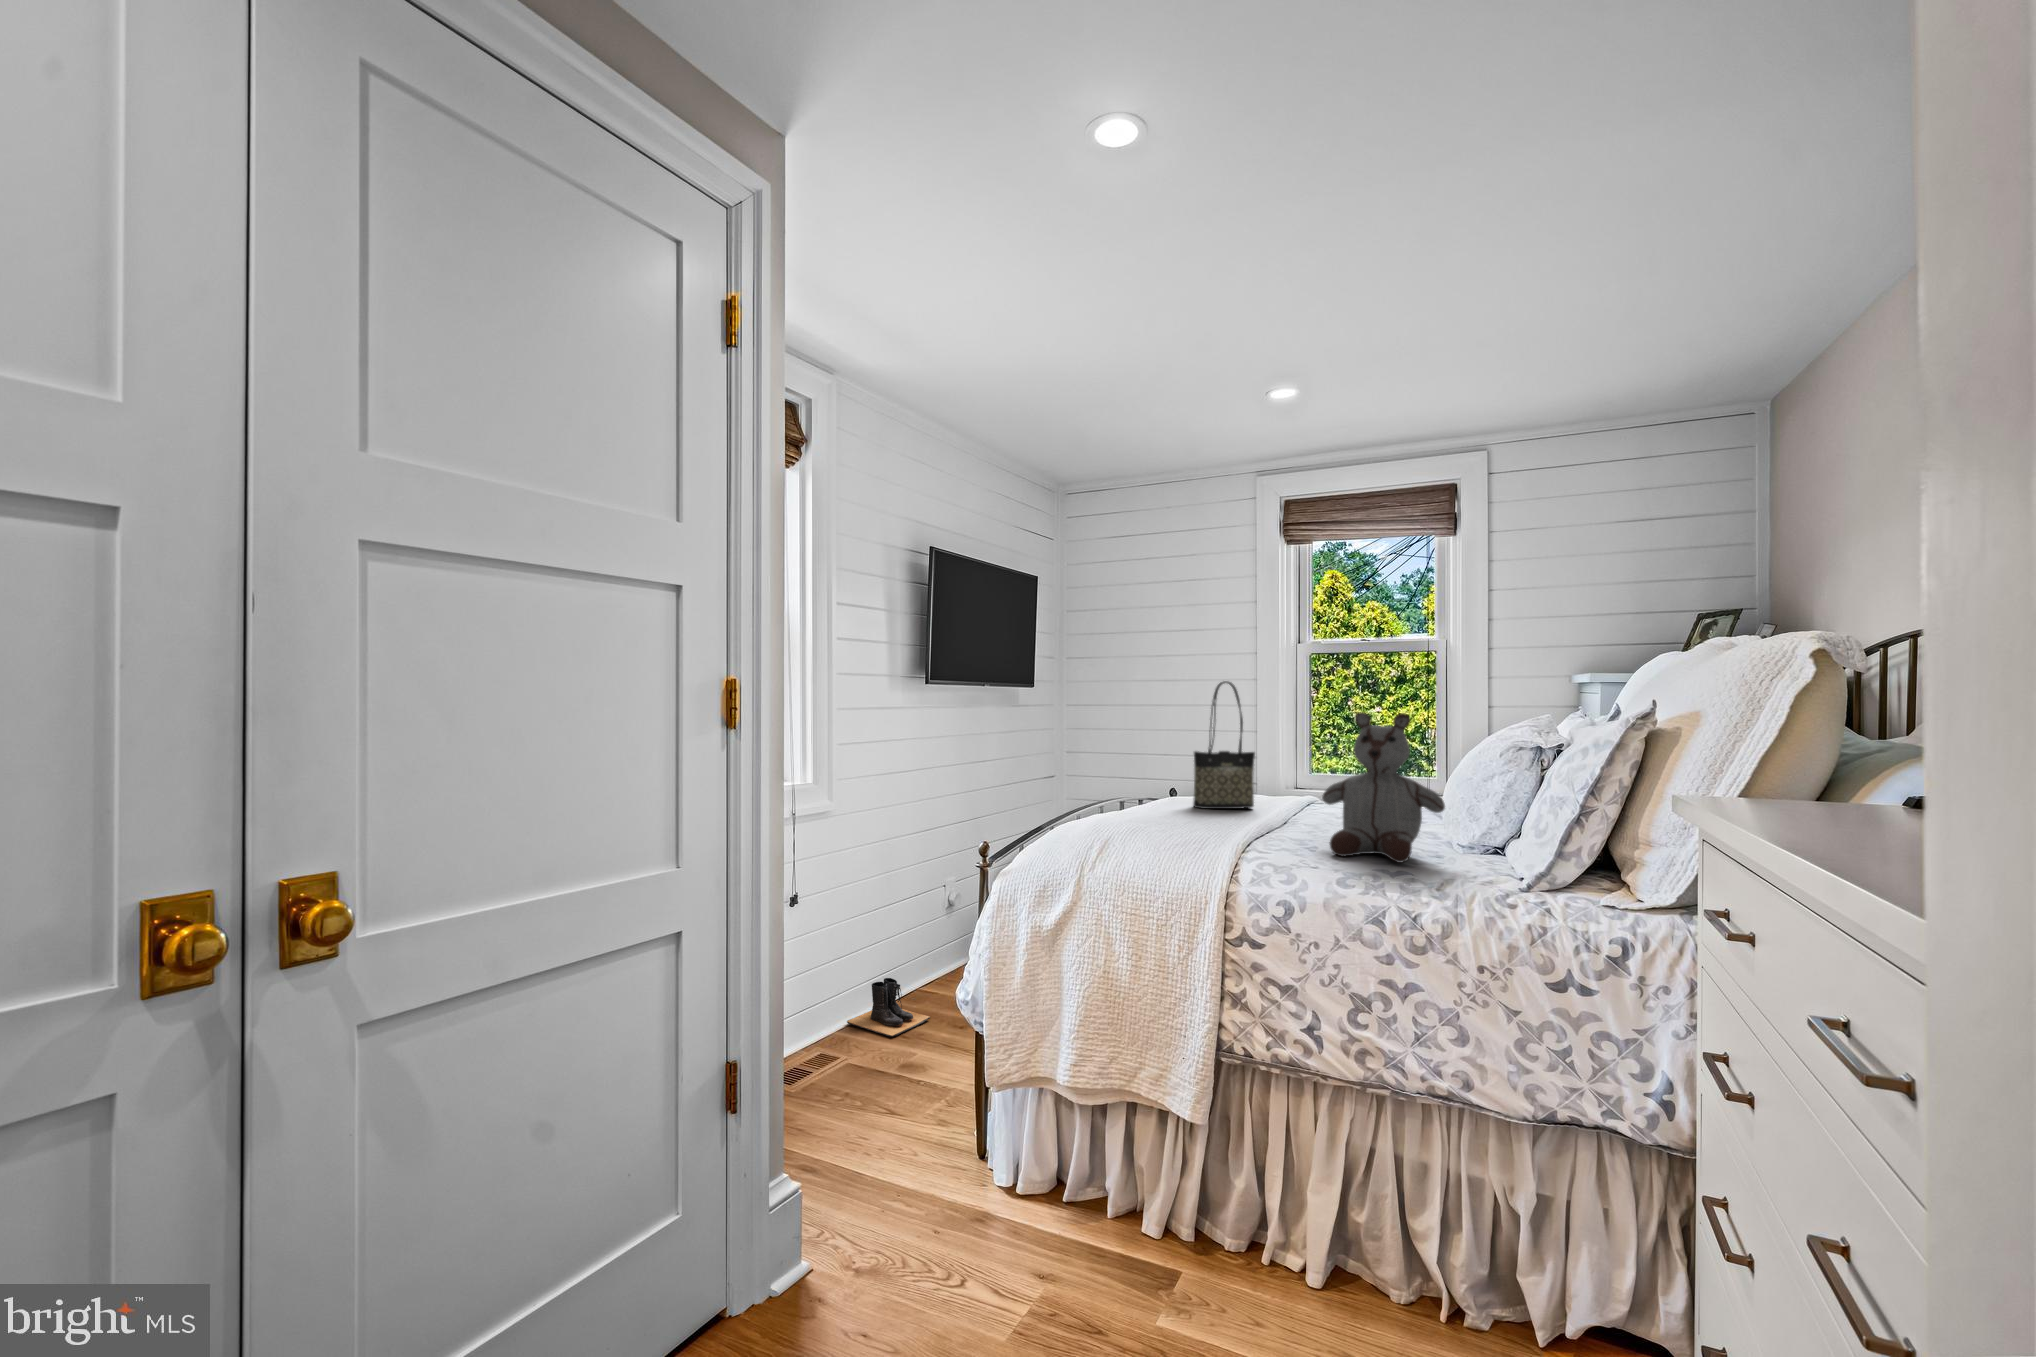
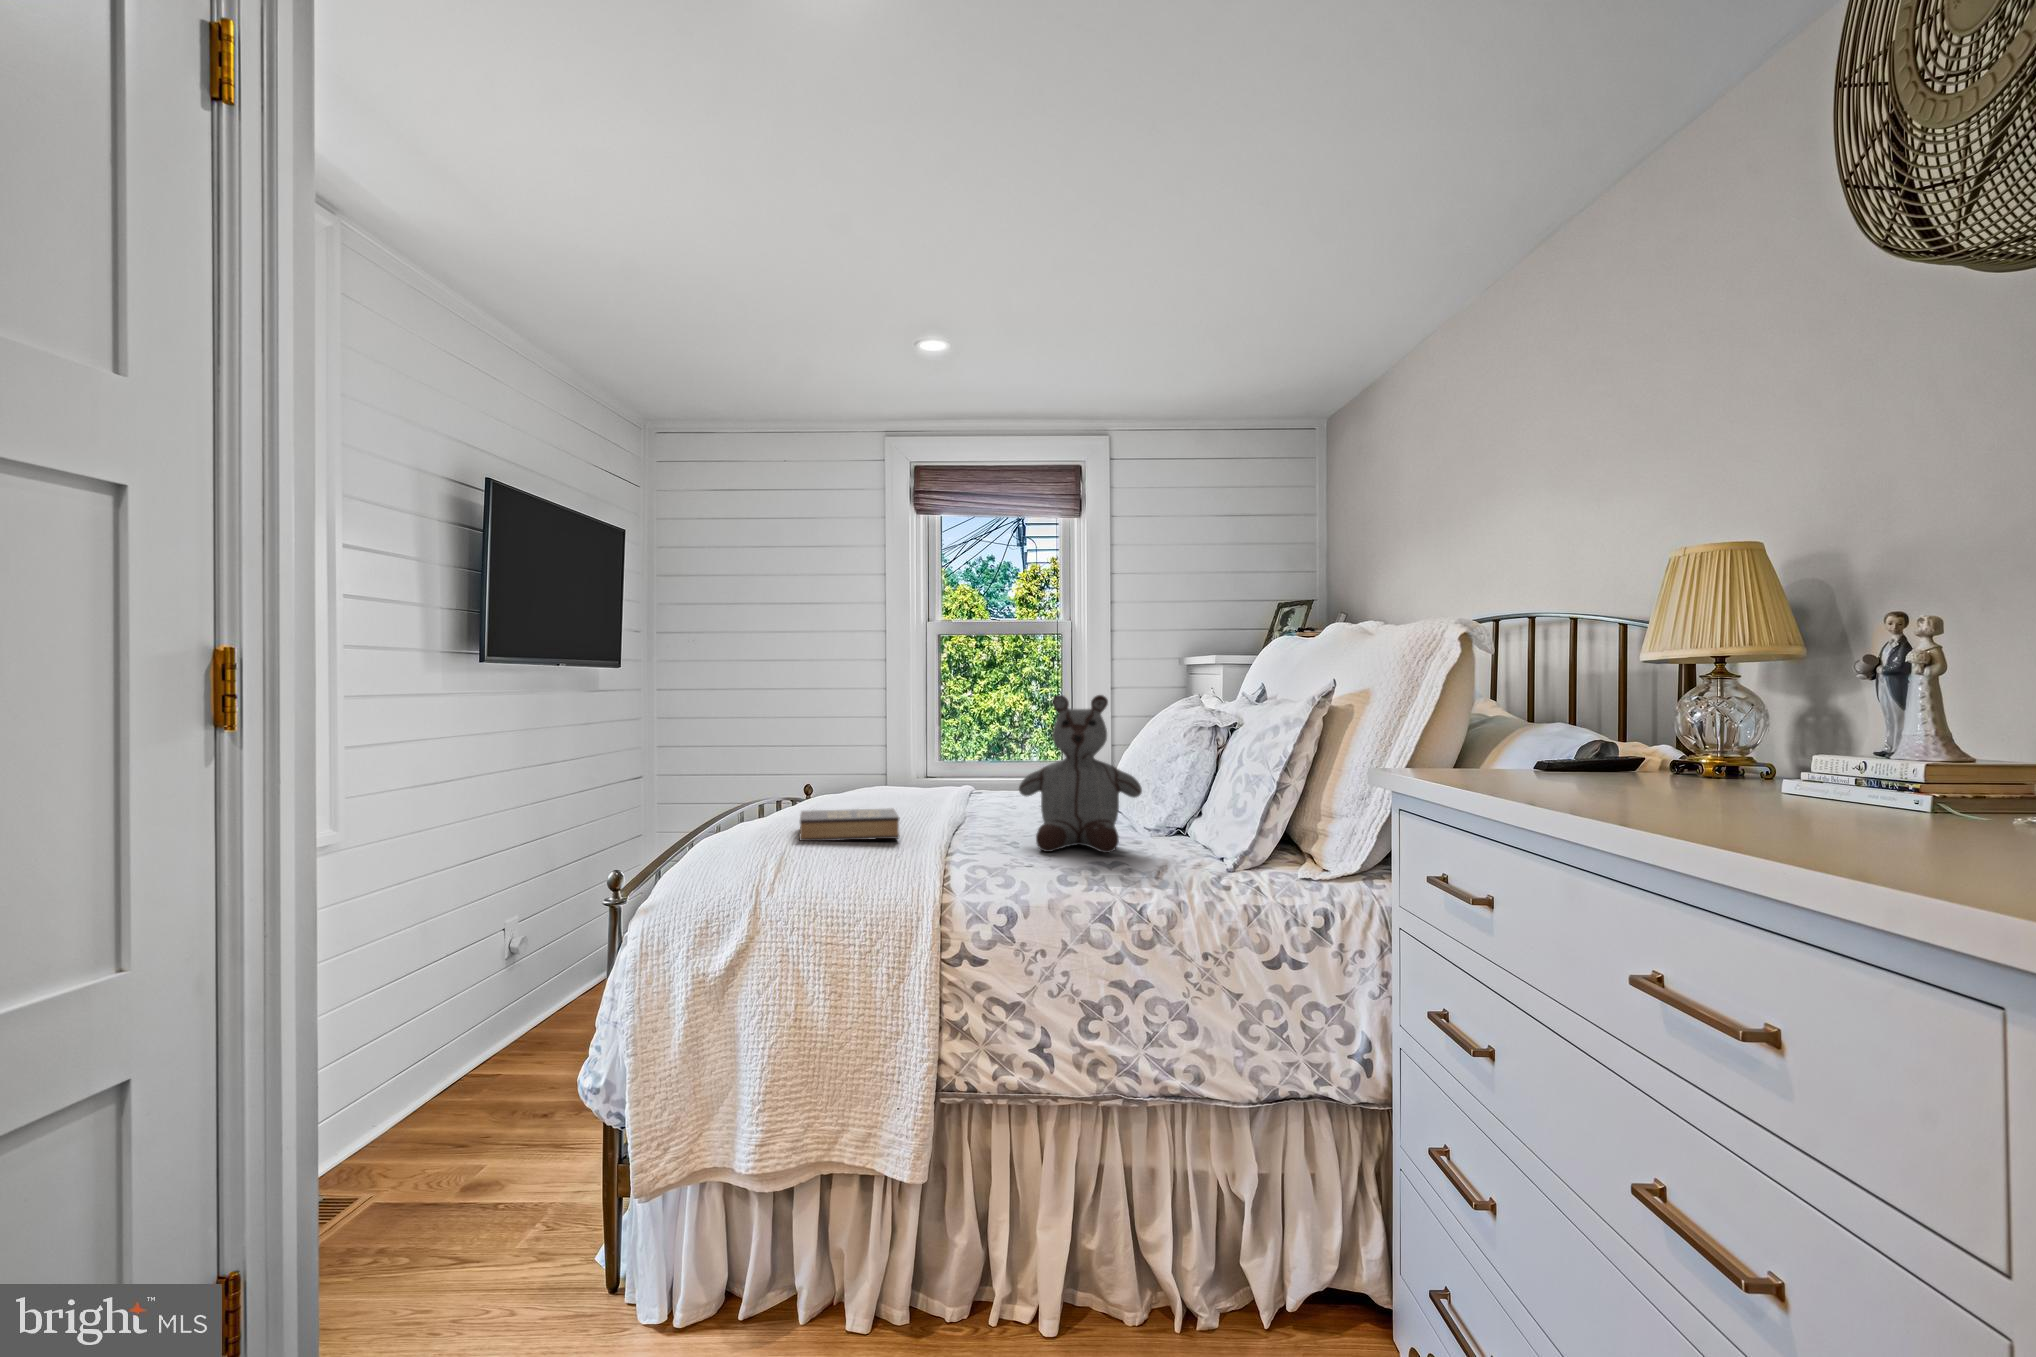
tote bag: present [1193,681,1255,809] -> none [860,665,924,811]
hardback book: none [1123,803,1210,833] -> present [800,808,899,841]
boots: present [847,978,930,1037] -> none [378,1068,507,1147]

